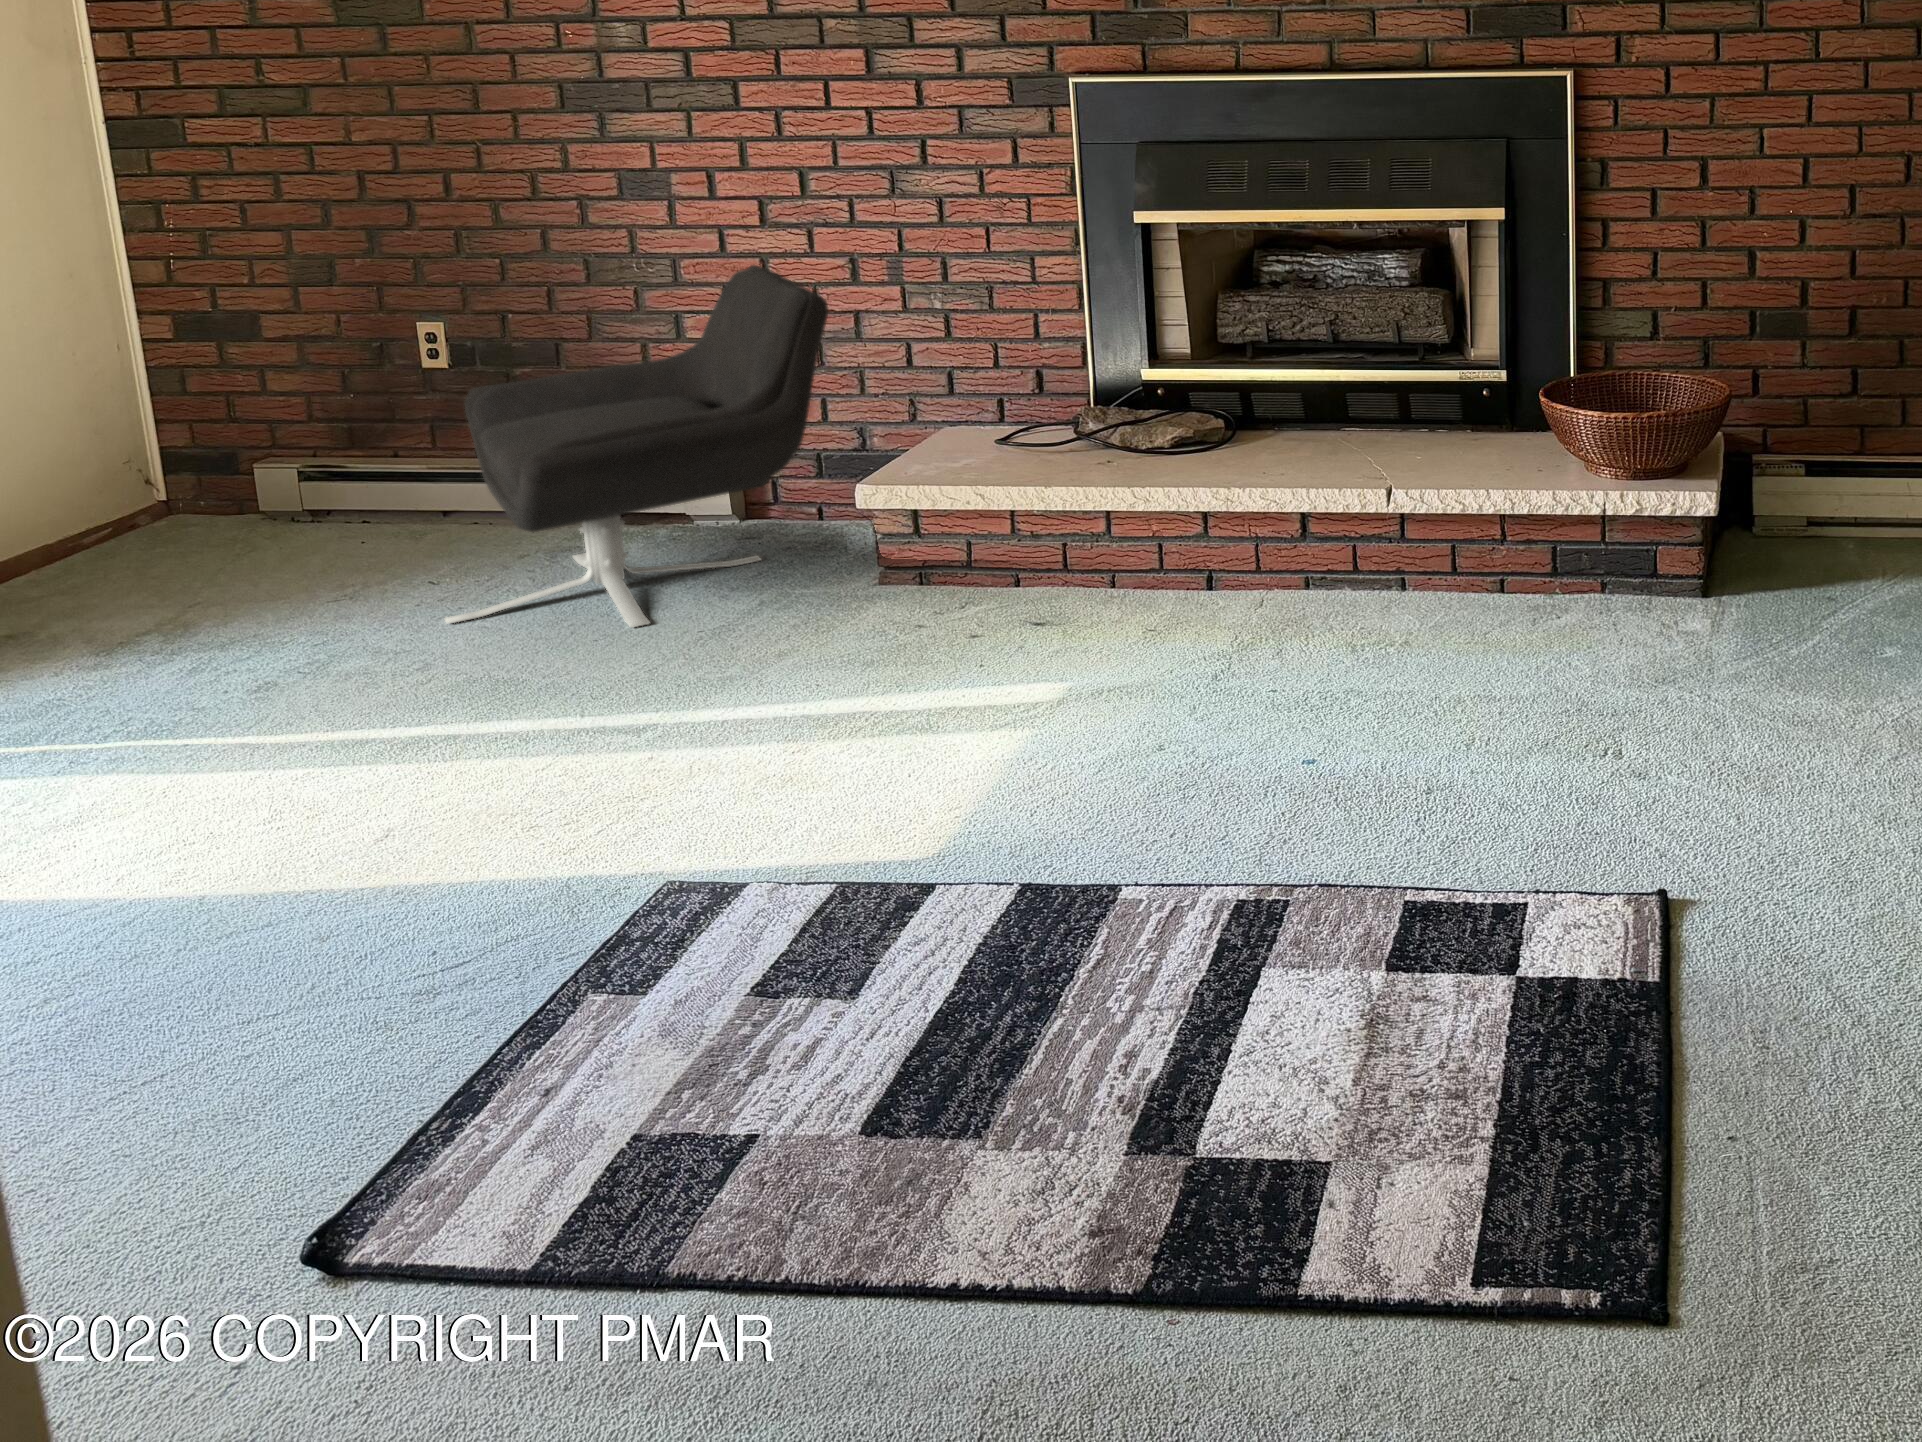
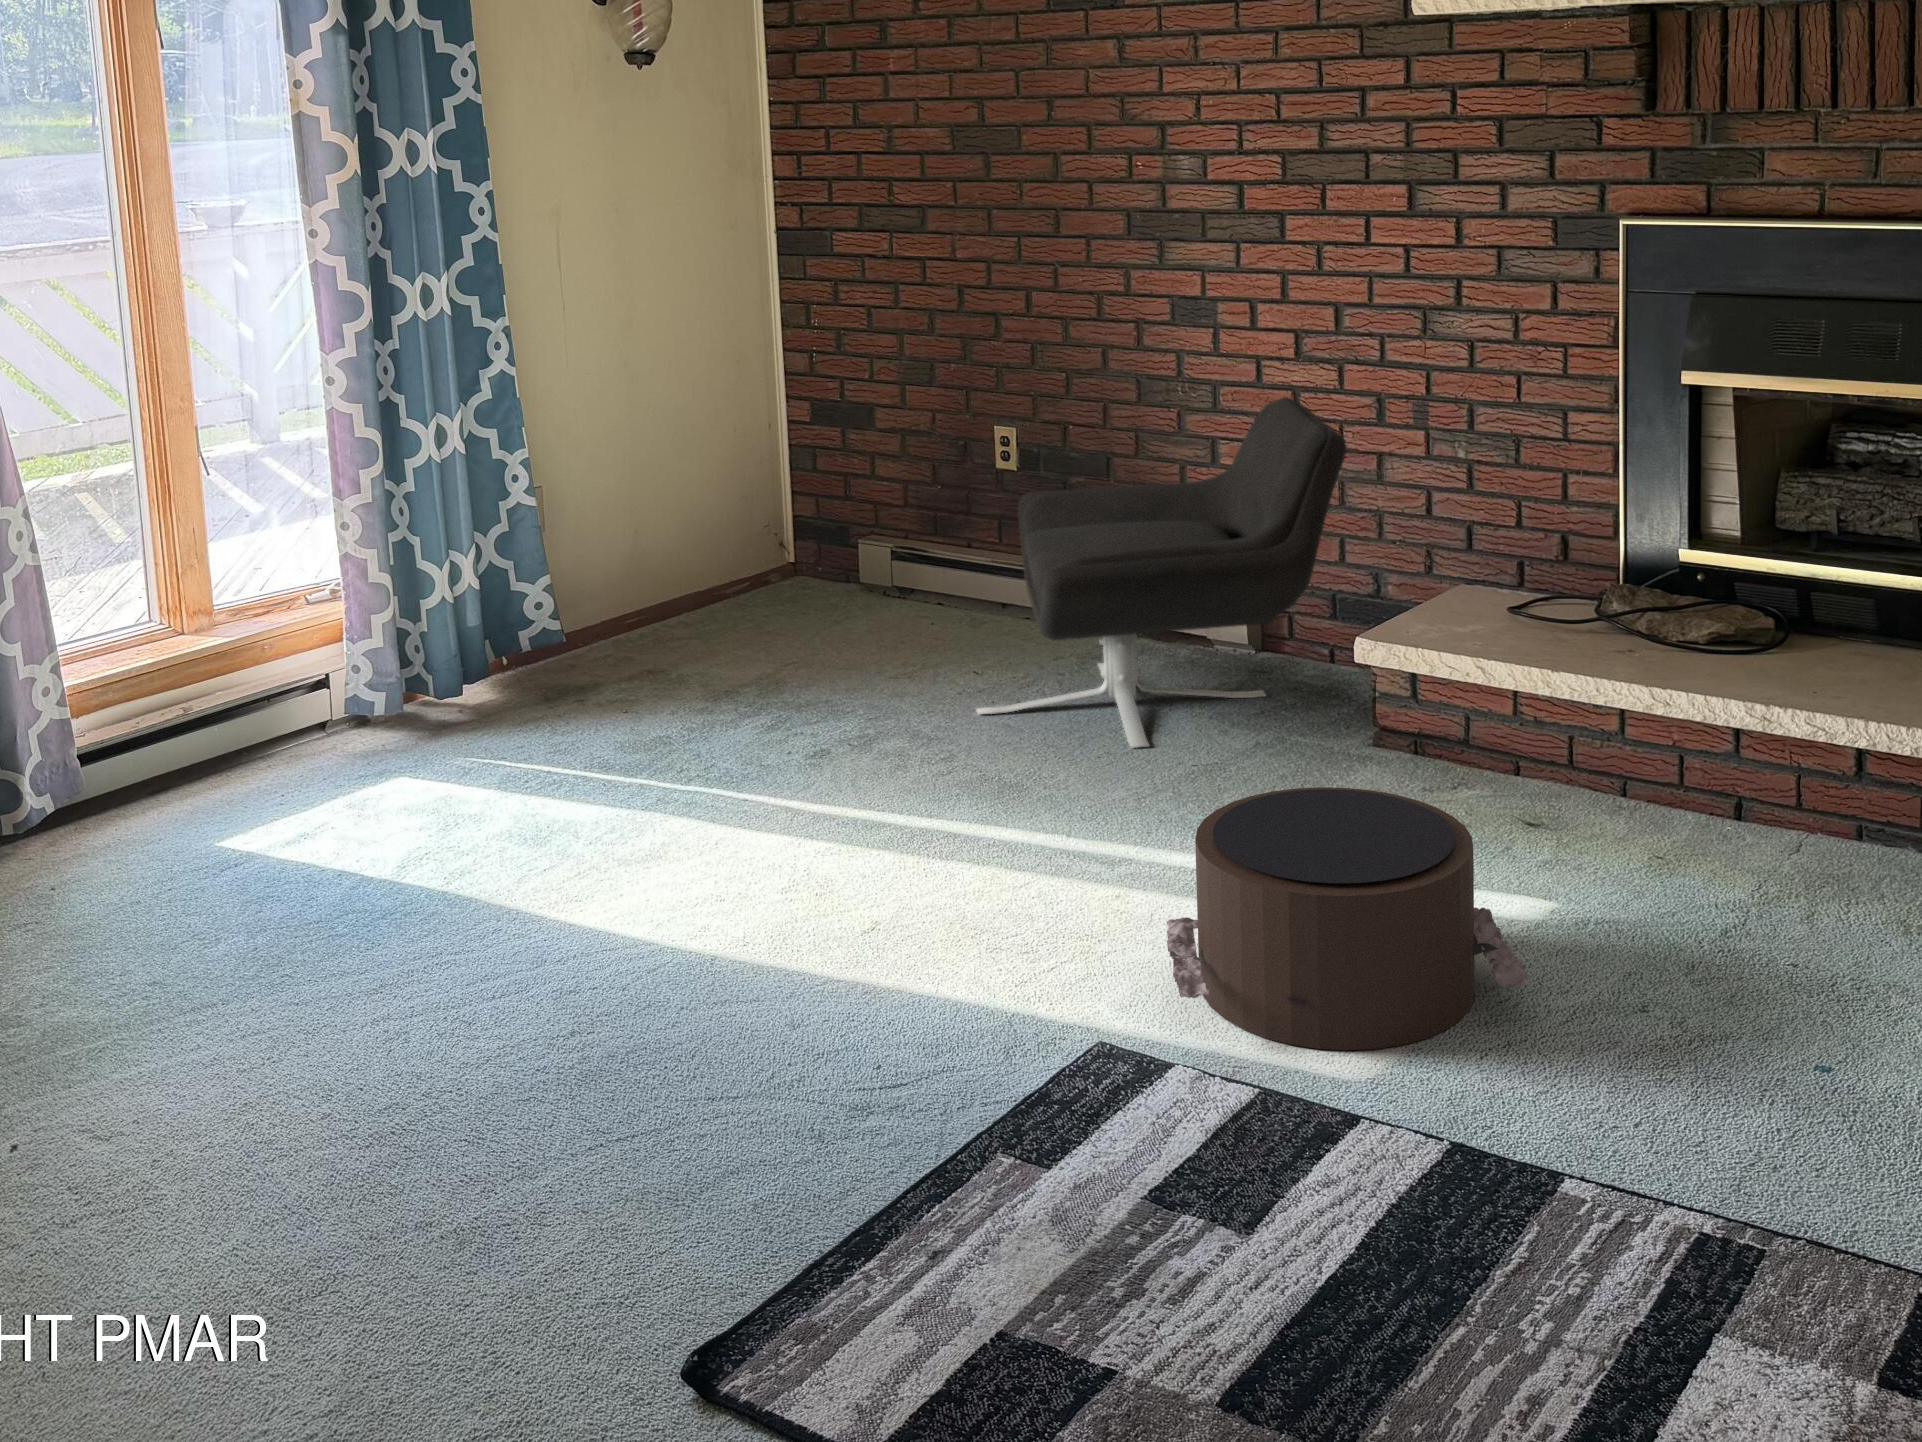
pouf: none [718,612,1068,846] -> present [1167,787,1530,1050]

